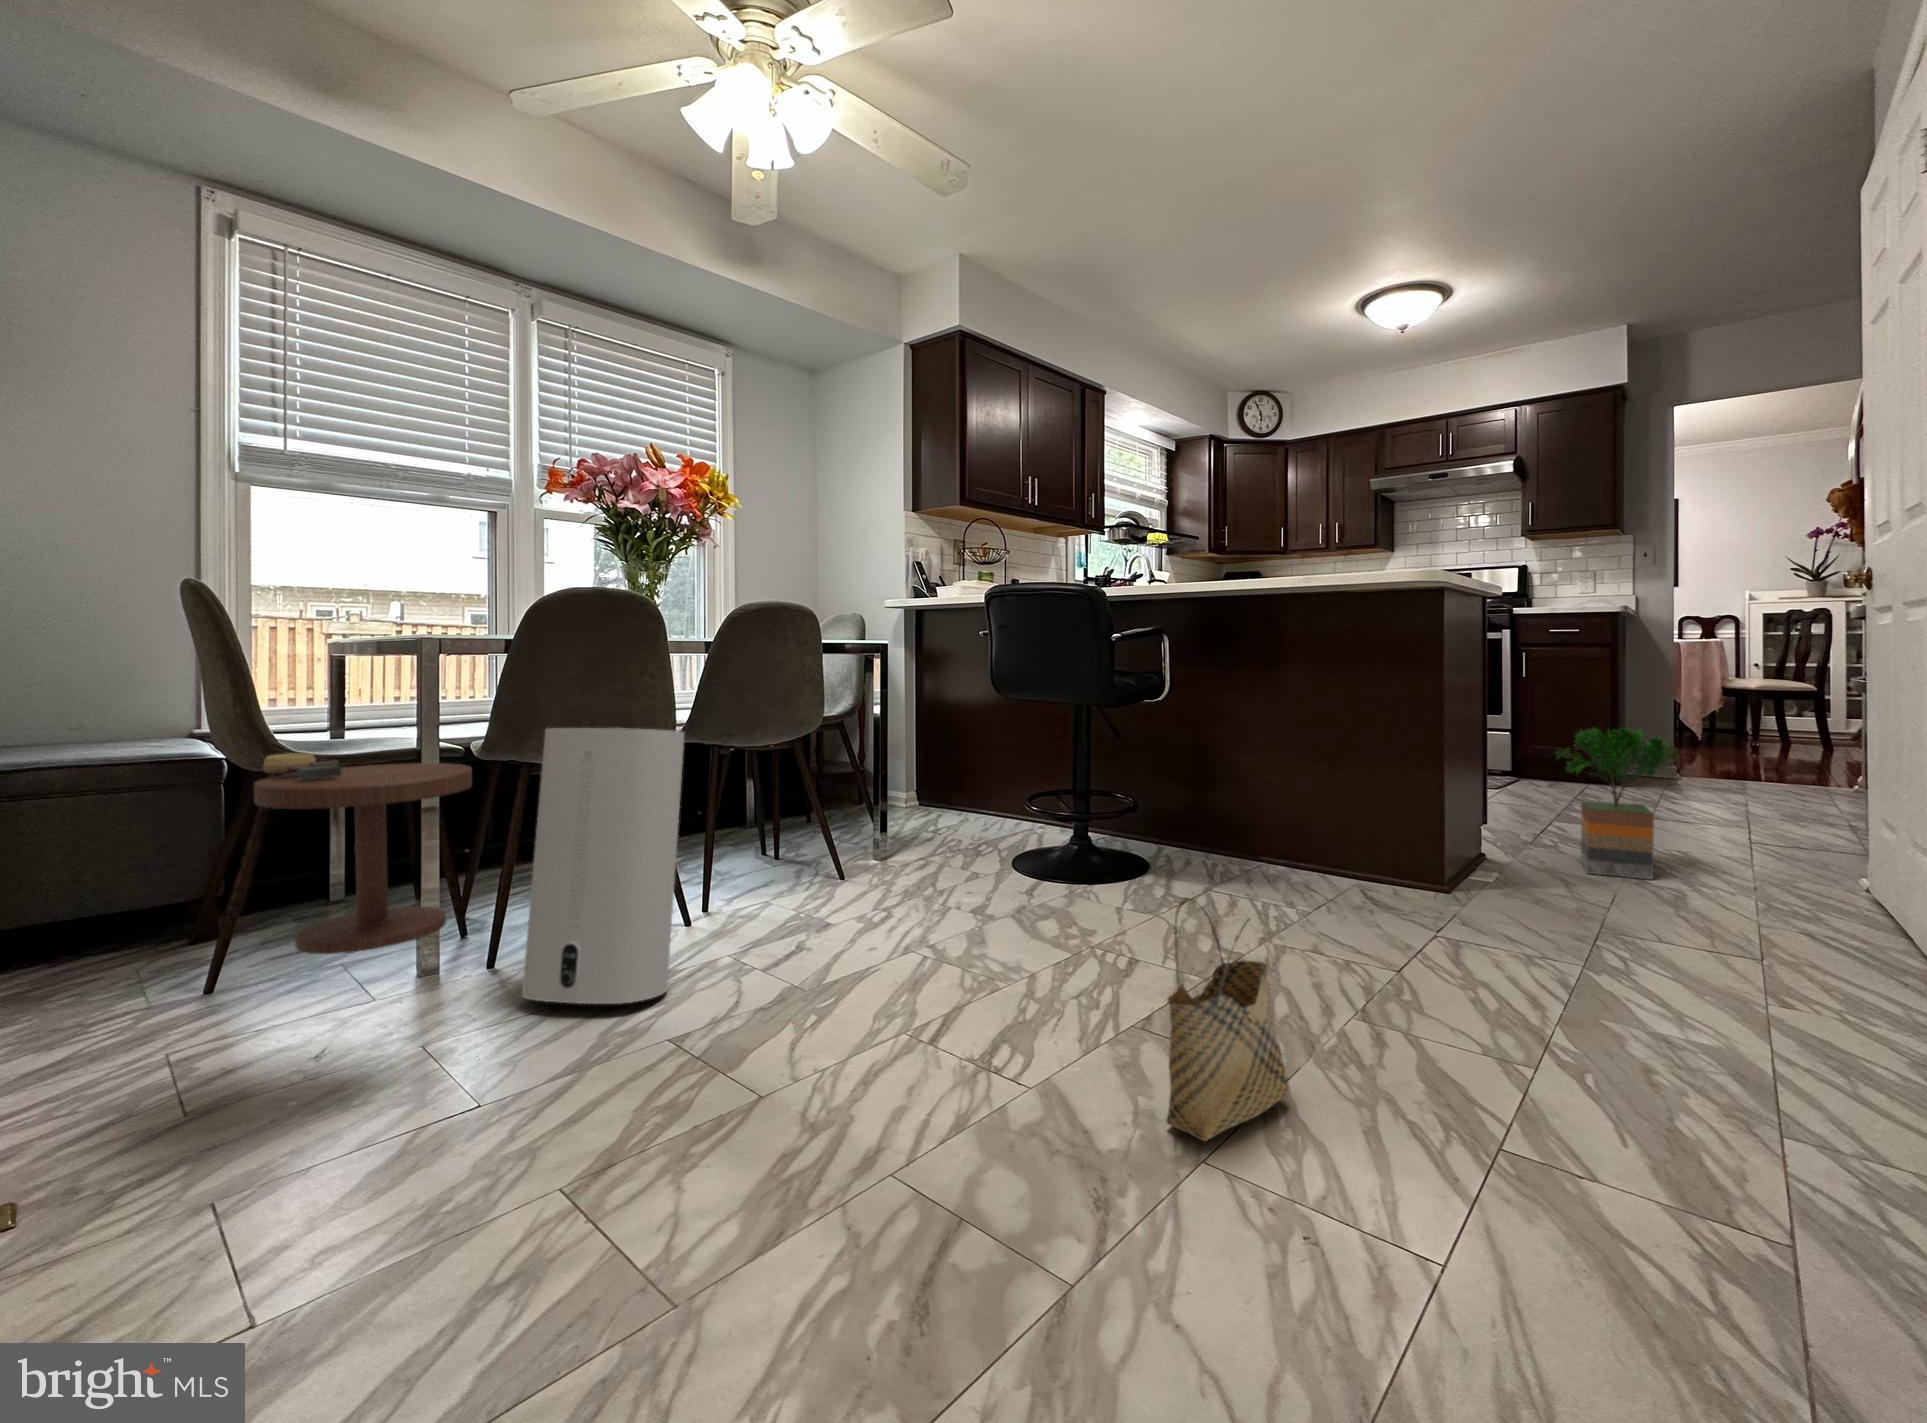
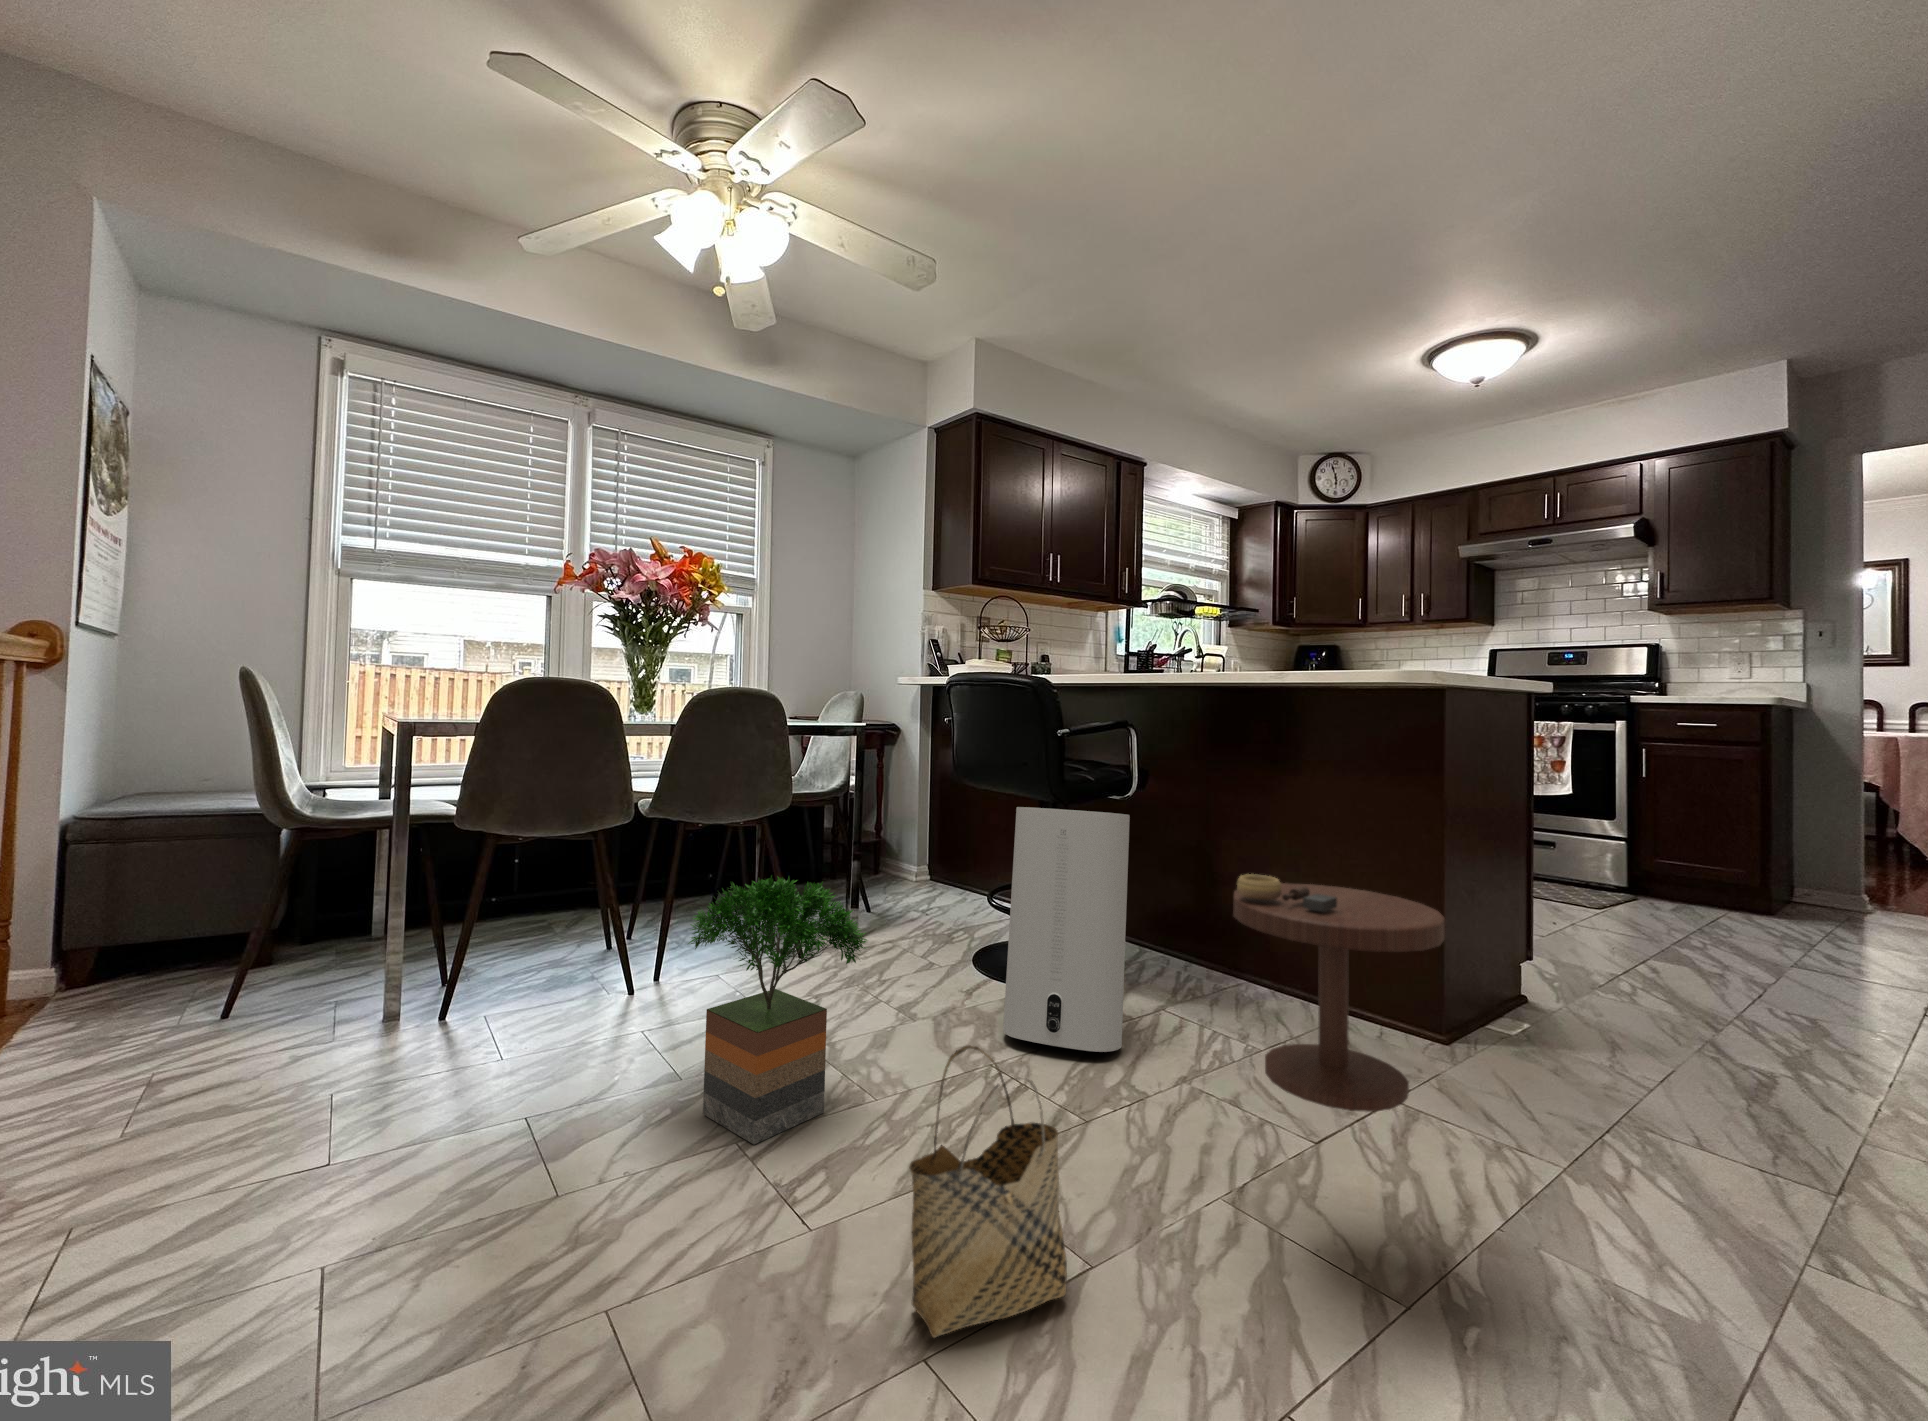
potted tree: present [1557,727,1678,880] -> present [688,876,867,1145]
air purifier: present [522,728,684,1004] -> present [1003,807,1130,1052]
side table: present [254,753,472,954] -> present [1233,874,1445,1112]

